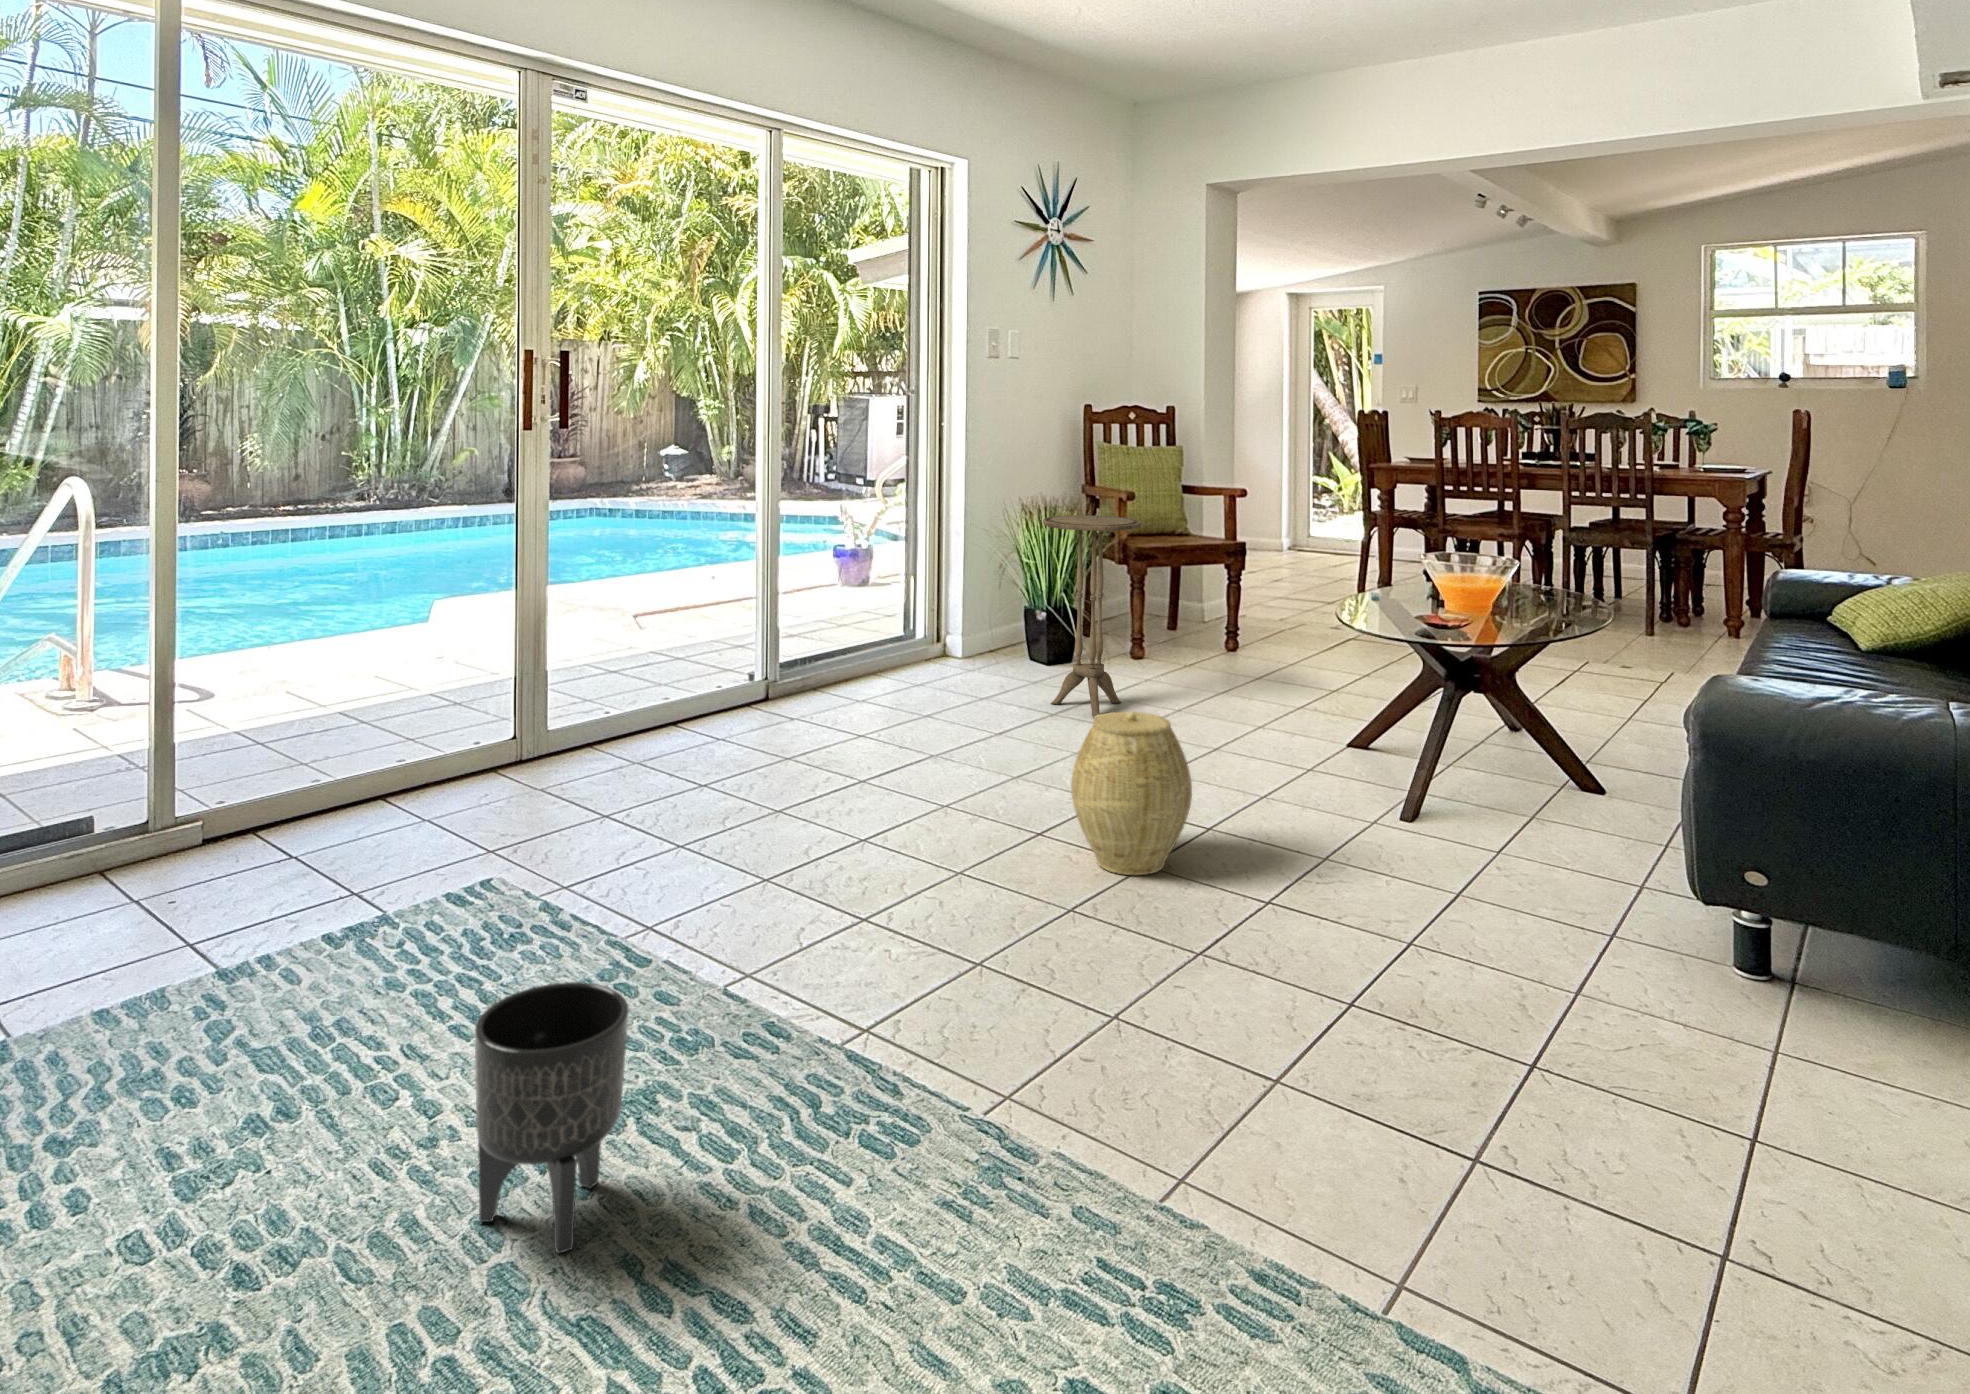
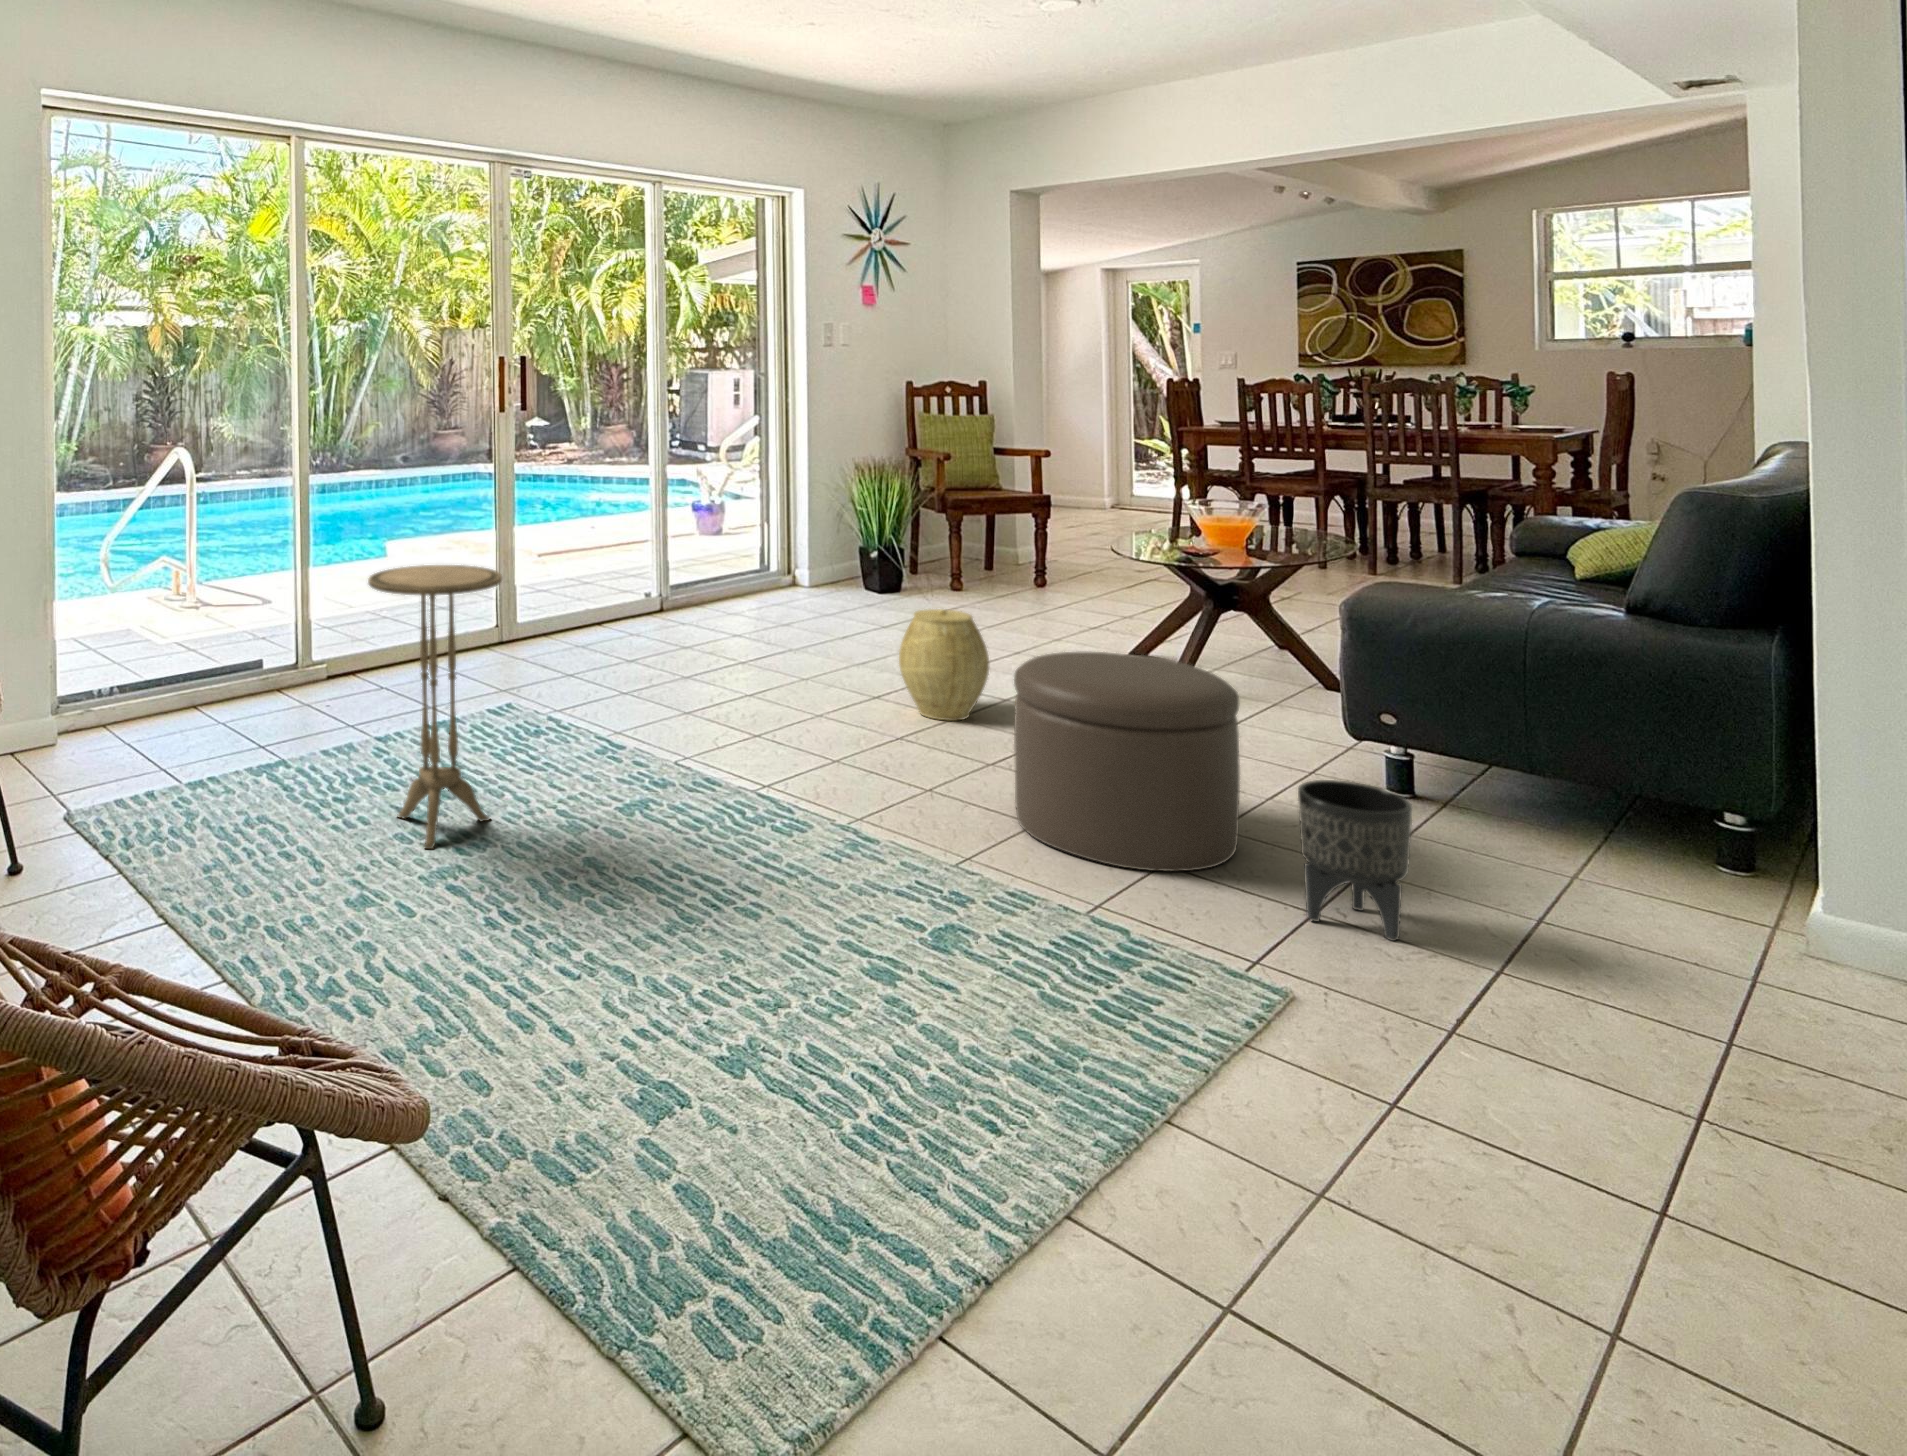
side table: present [1043,515,1141,717] -> present [368,565,502,849]
ottoman: none [1244,797,1569,1182] -> present [1014,652,1240,871]
planter: present [475,982,629,1254] -> present [1298,780,1412,941]

